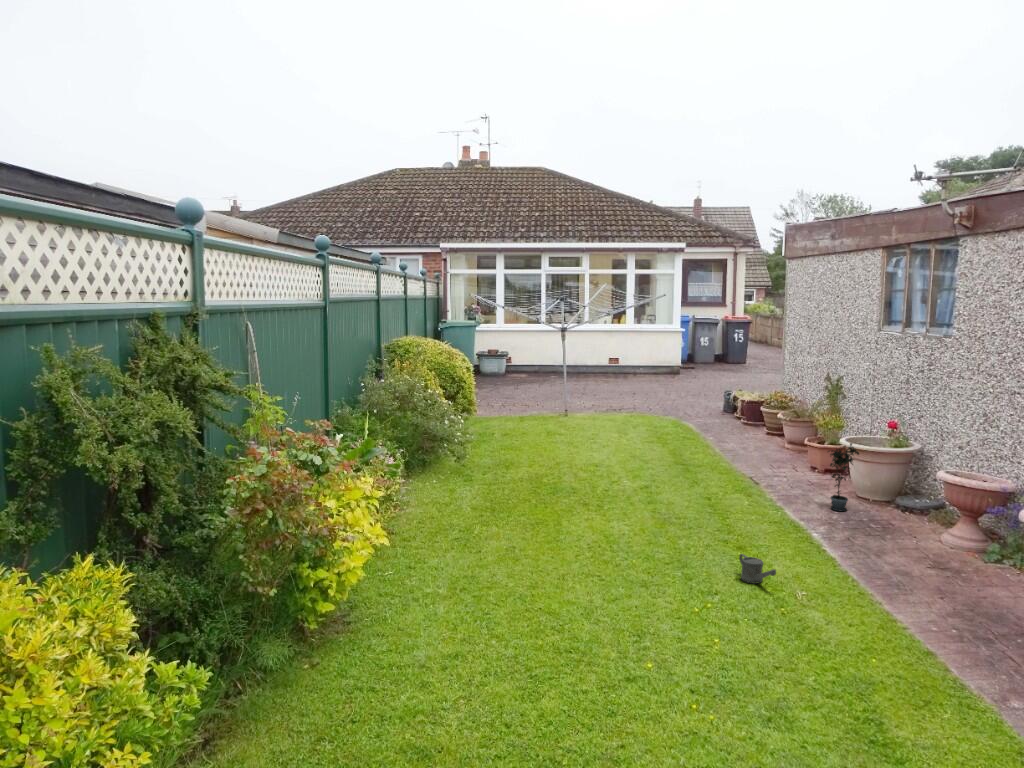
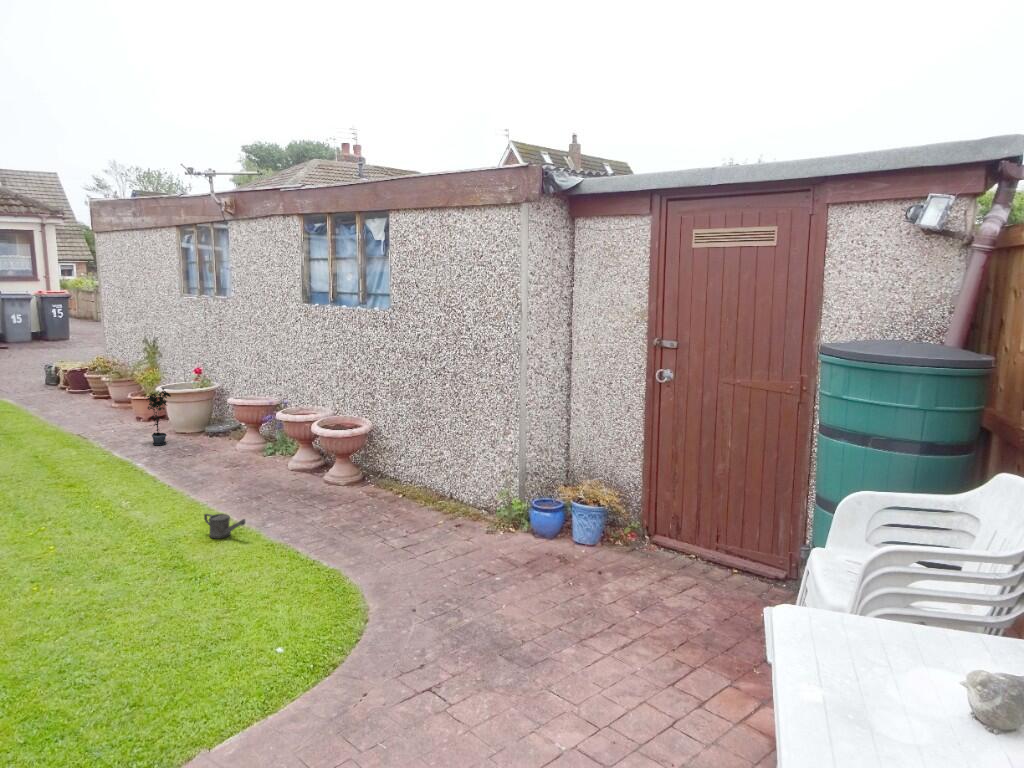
watering can: present [739,554,776,584] -> present [204,514,245,539]

